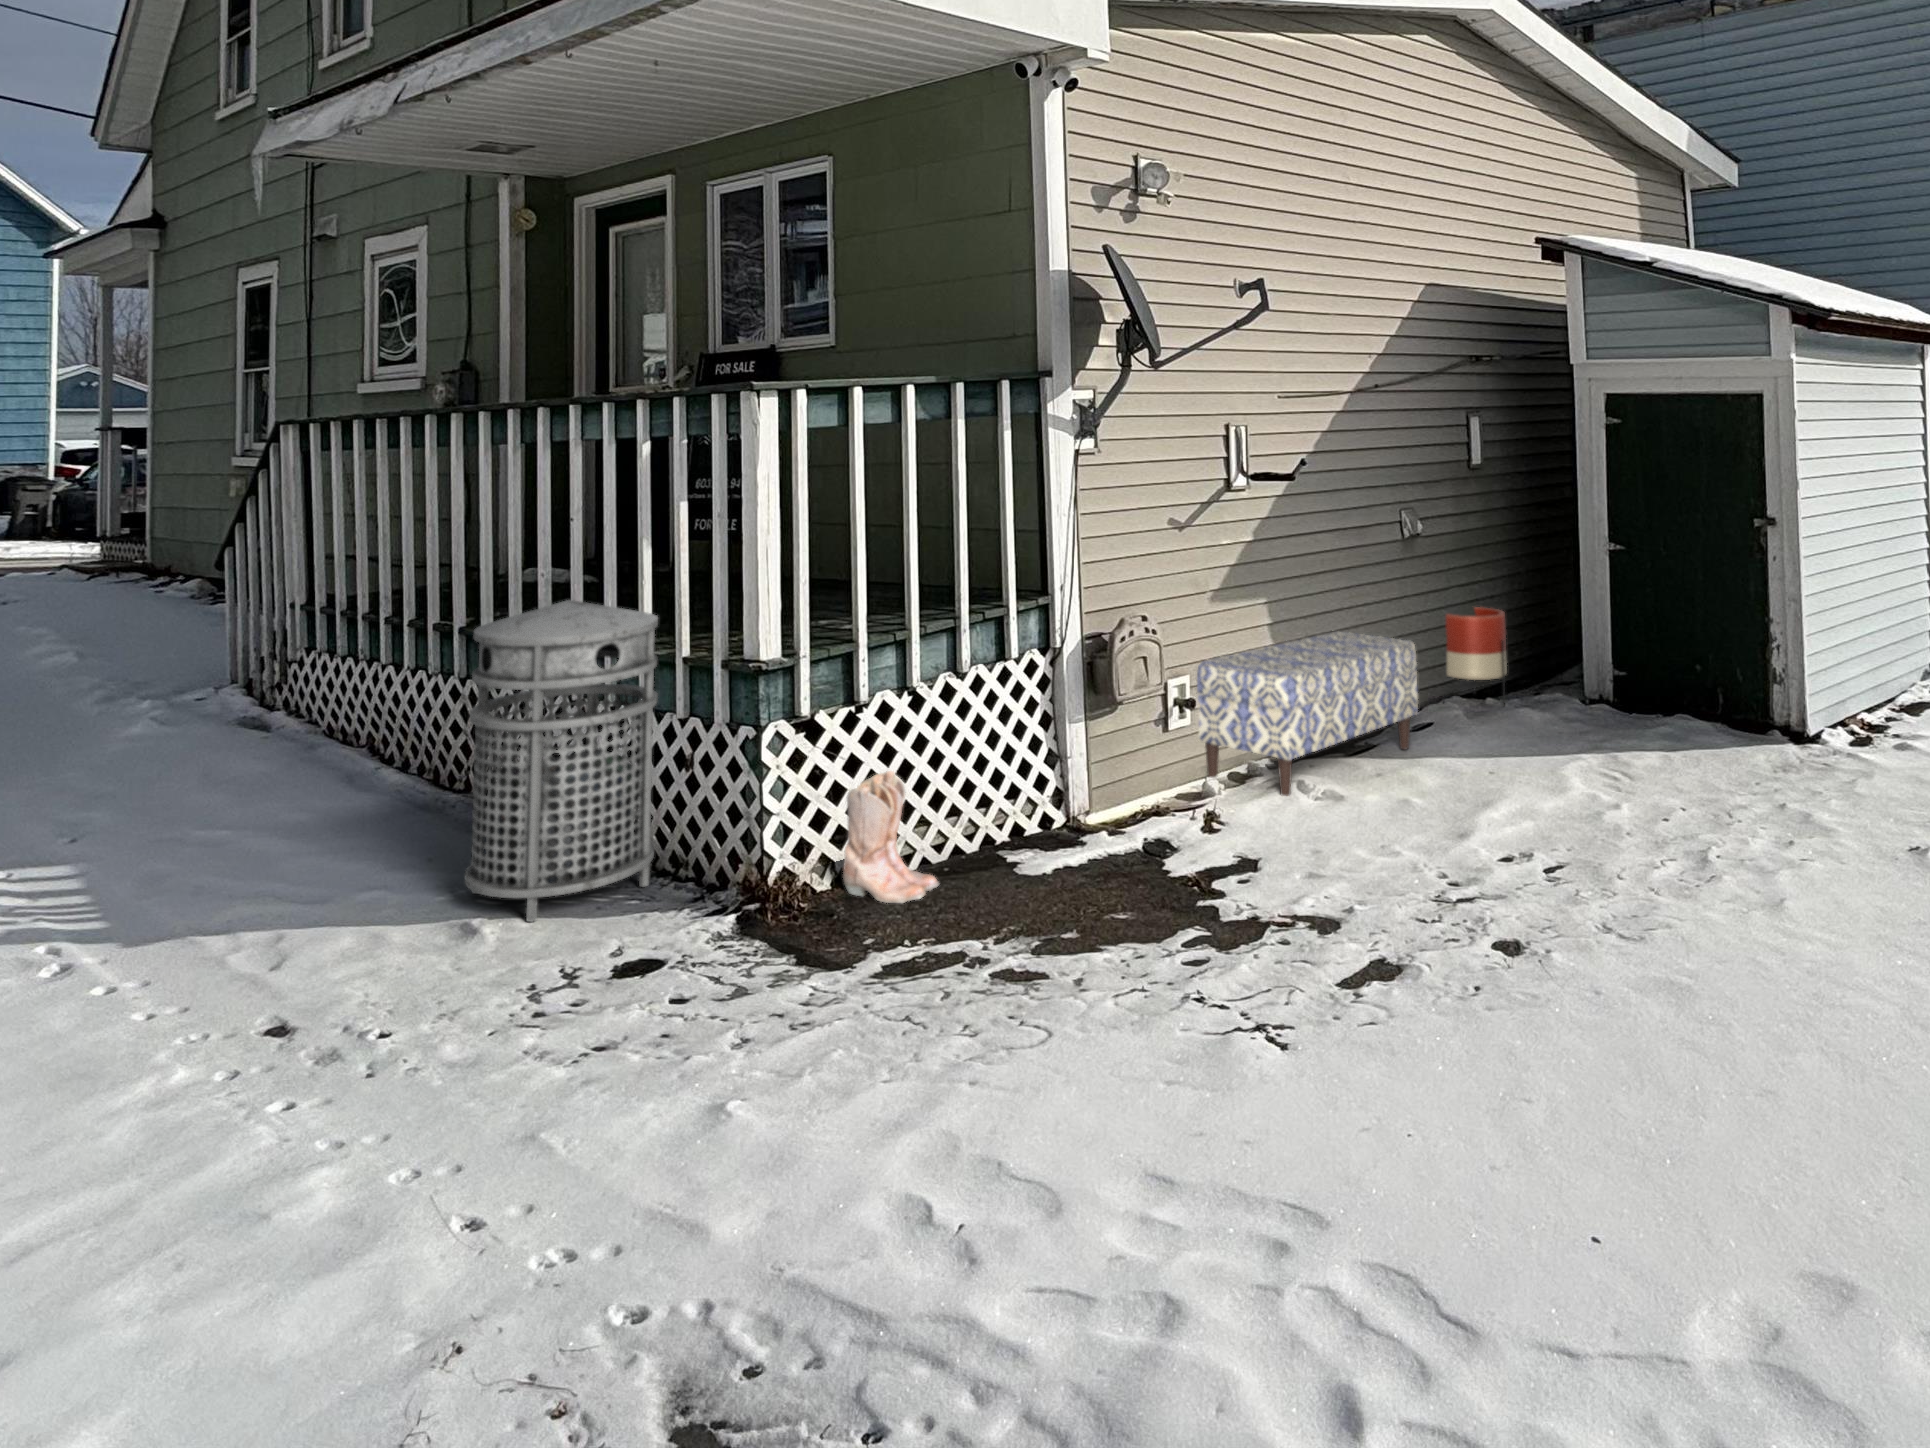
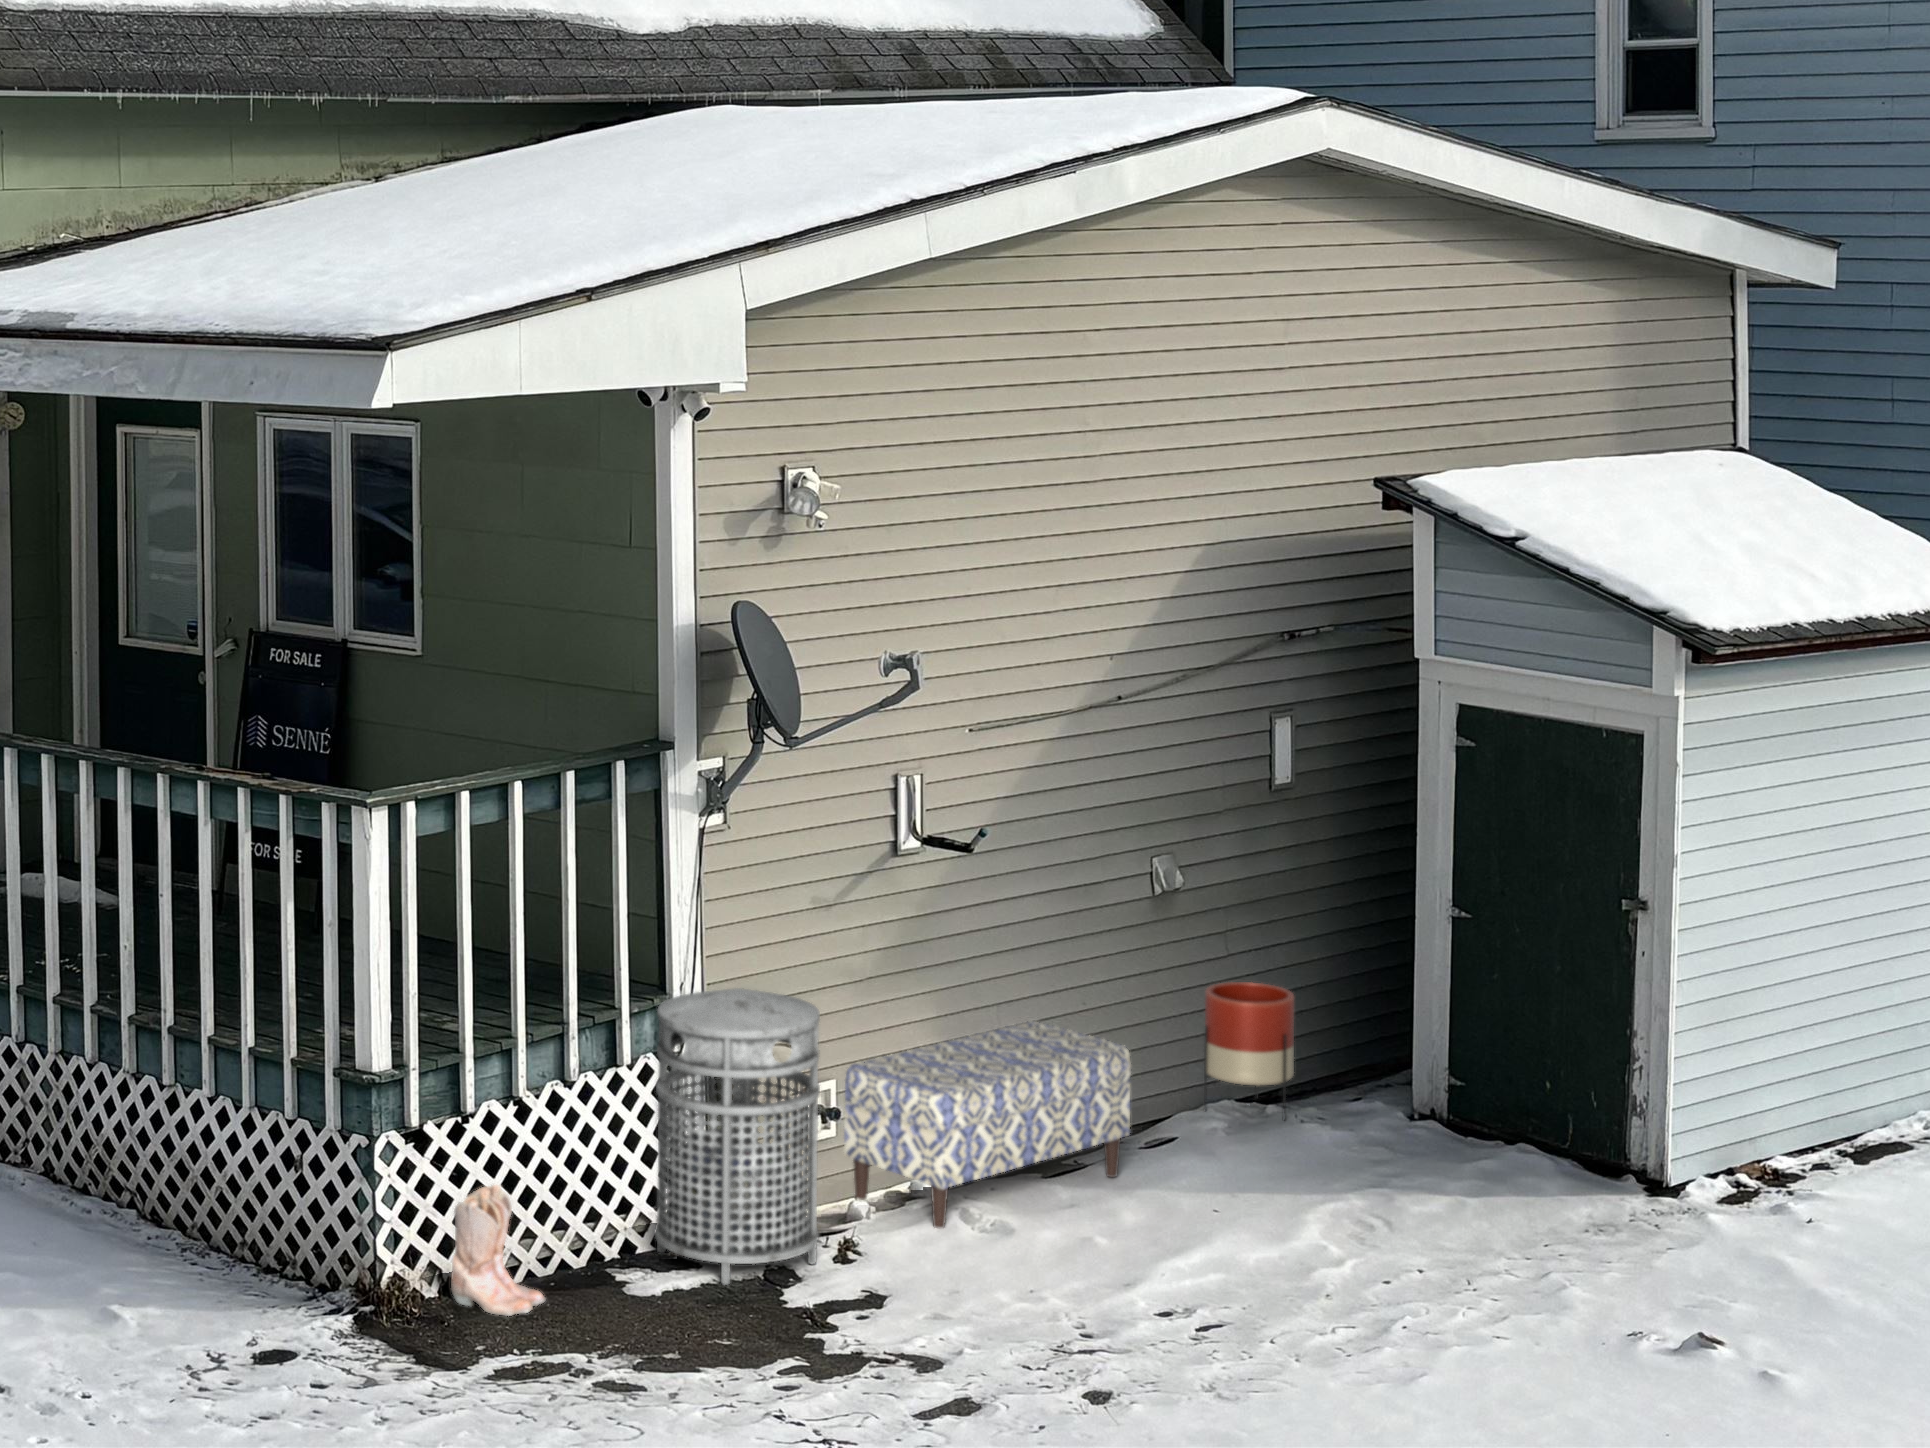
trash can: present [465,600,658,922] -> present [655,988,820,1284]

